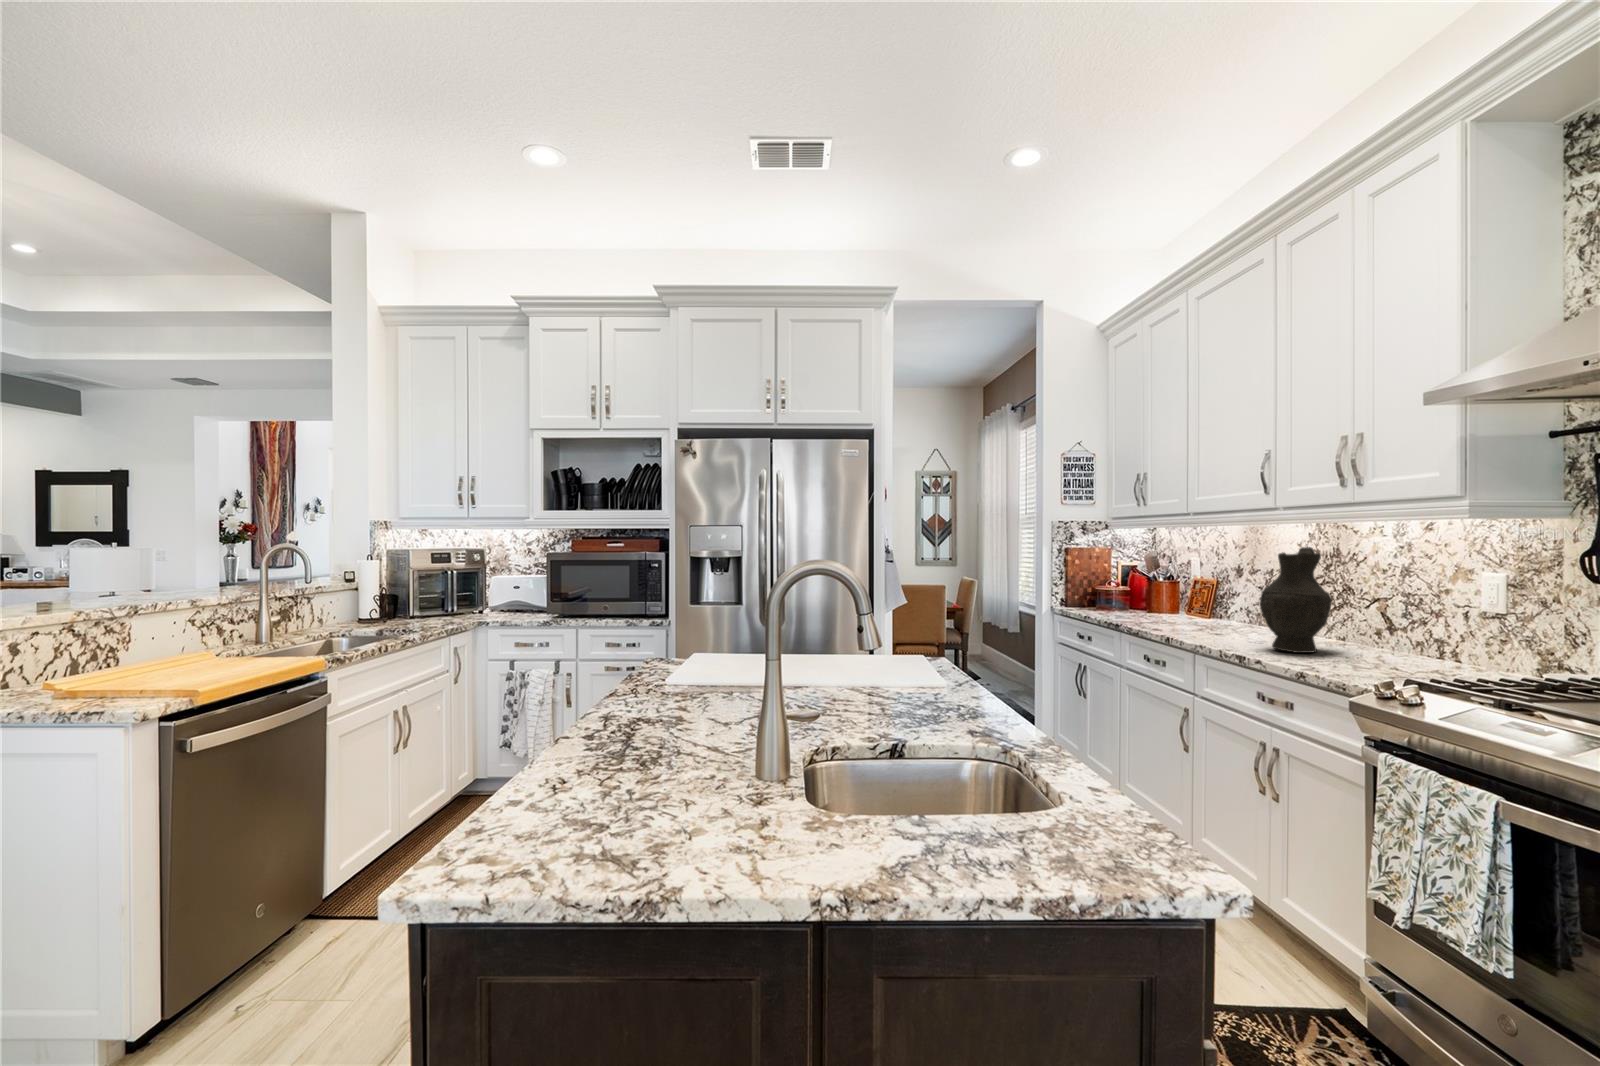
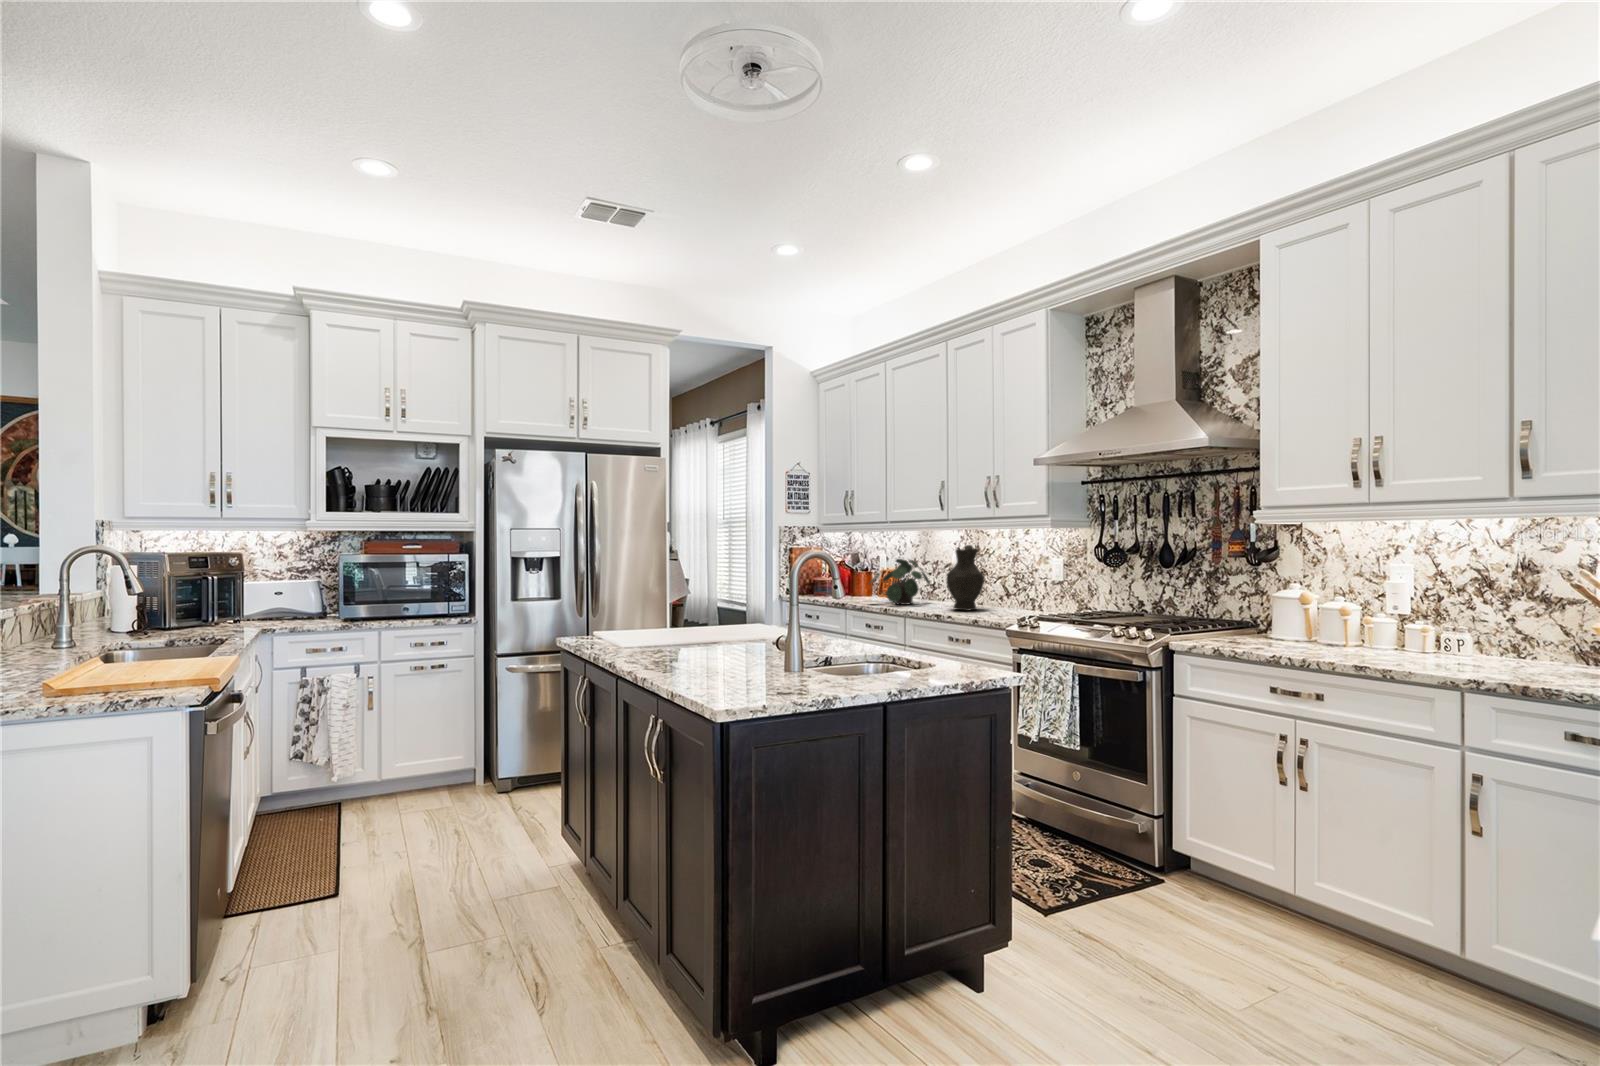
potted plant: none [1143,566,1245,633] -> present [870,559,930,605]

